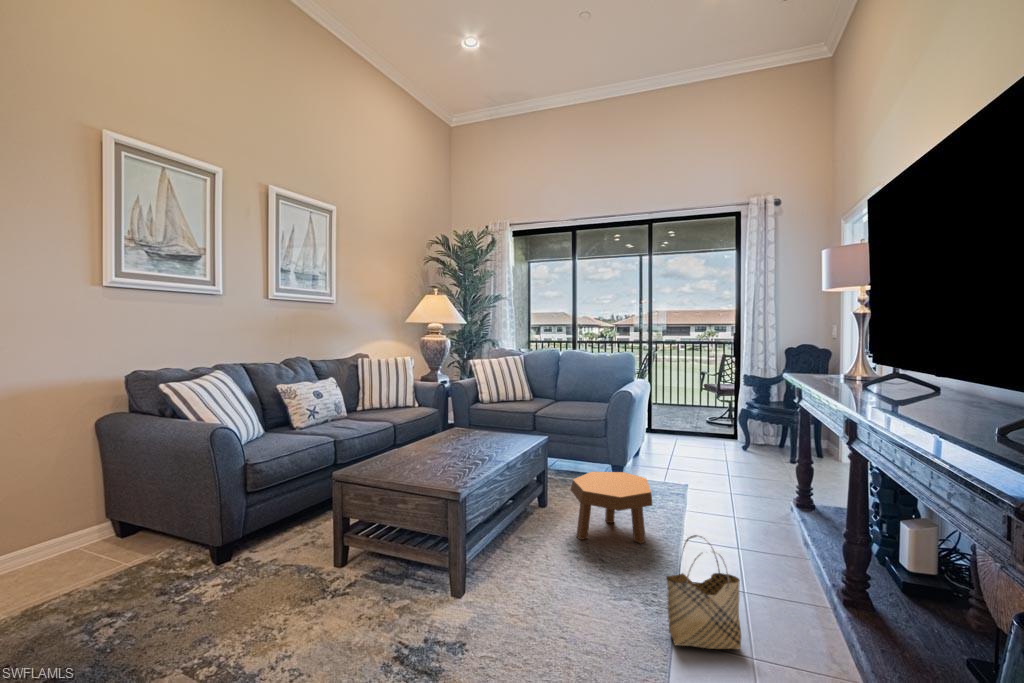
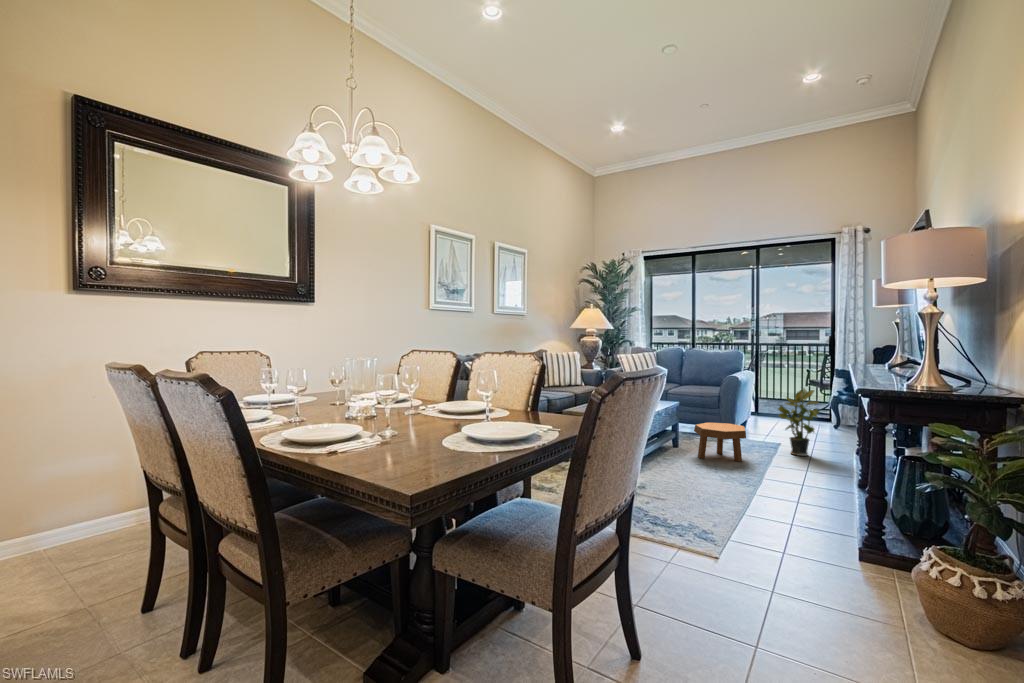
potted plant: none [691,411,751,518] -> present [778,389,819,456]
woven basket: present [666,535,741,649] -> none [746,438,786,491]

